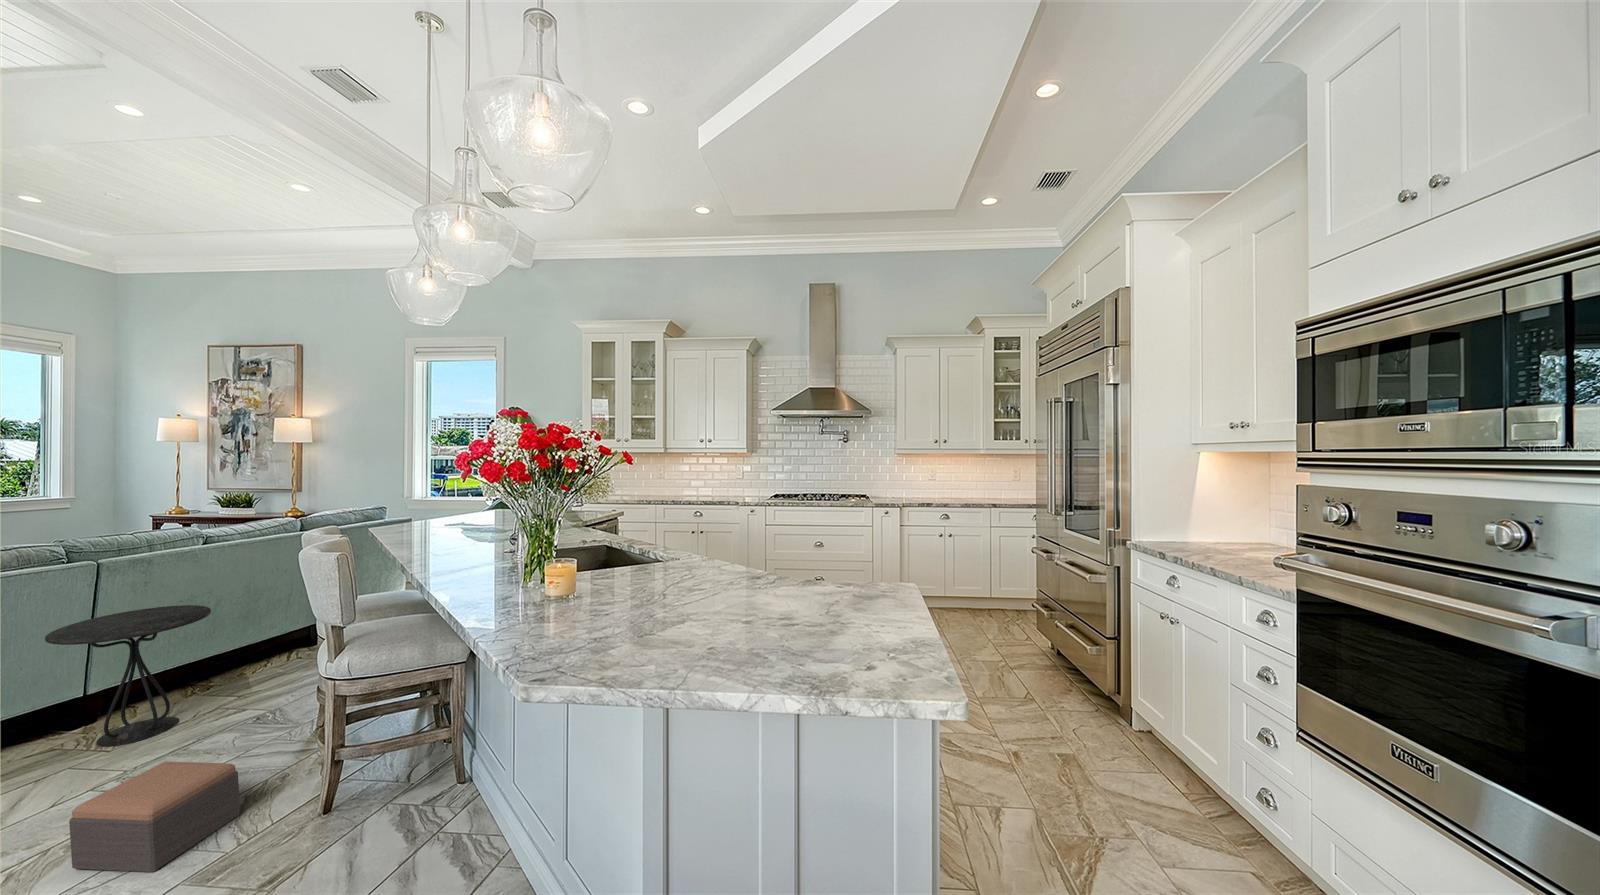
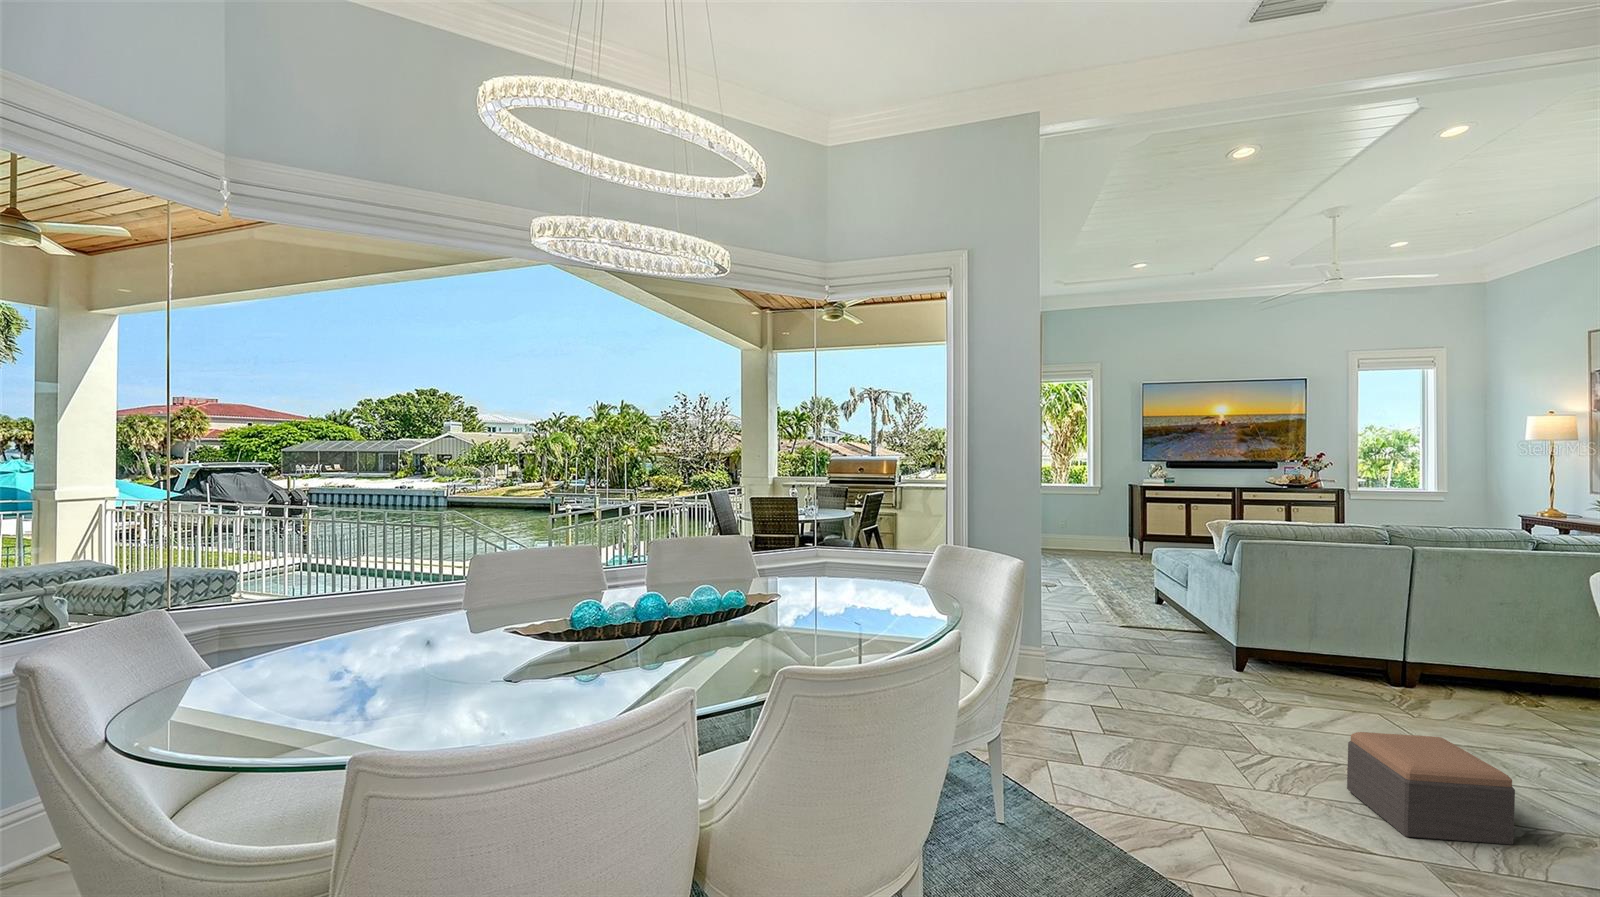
side table: present [45,605,211,746] -> none [1373,581,1537,727]

